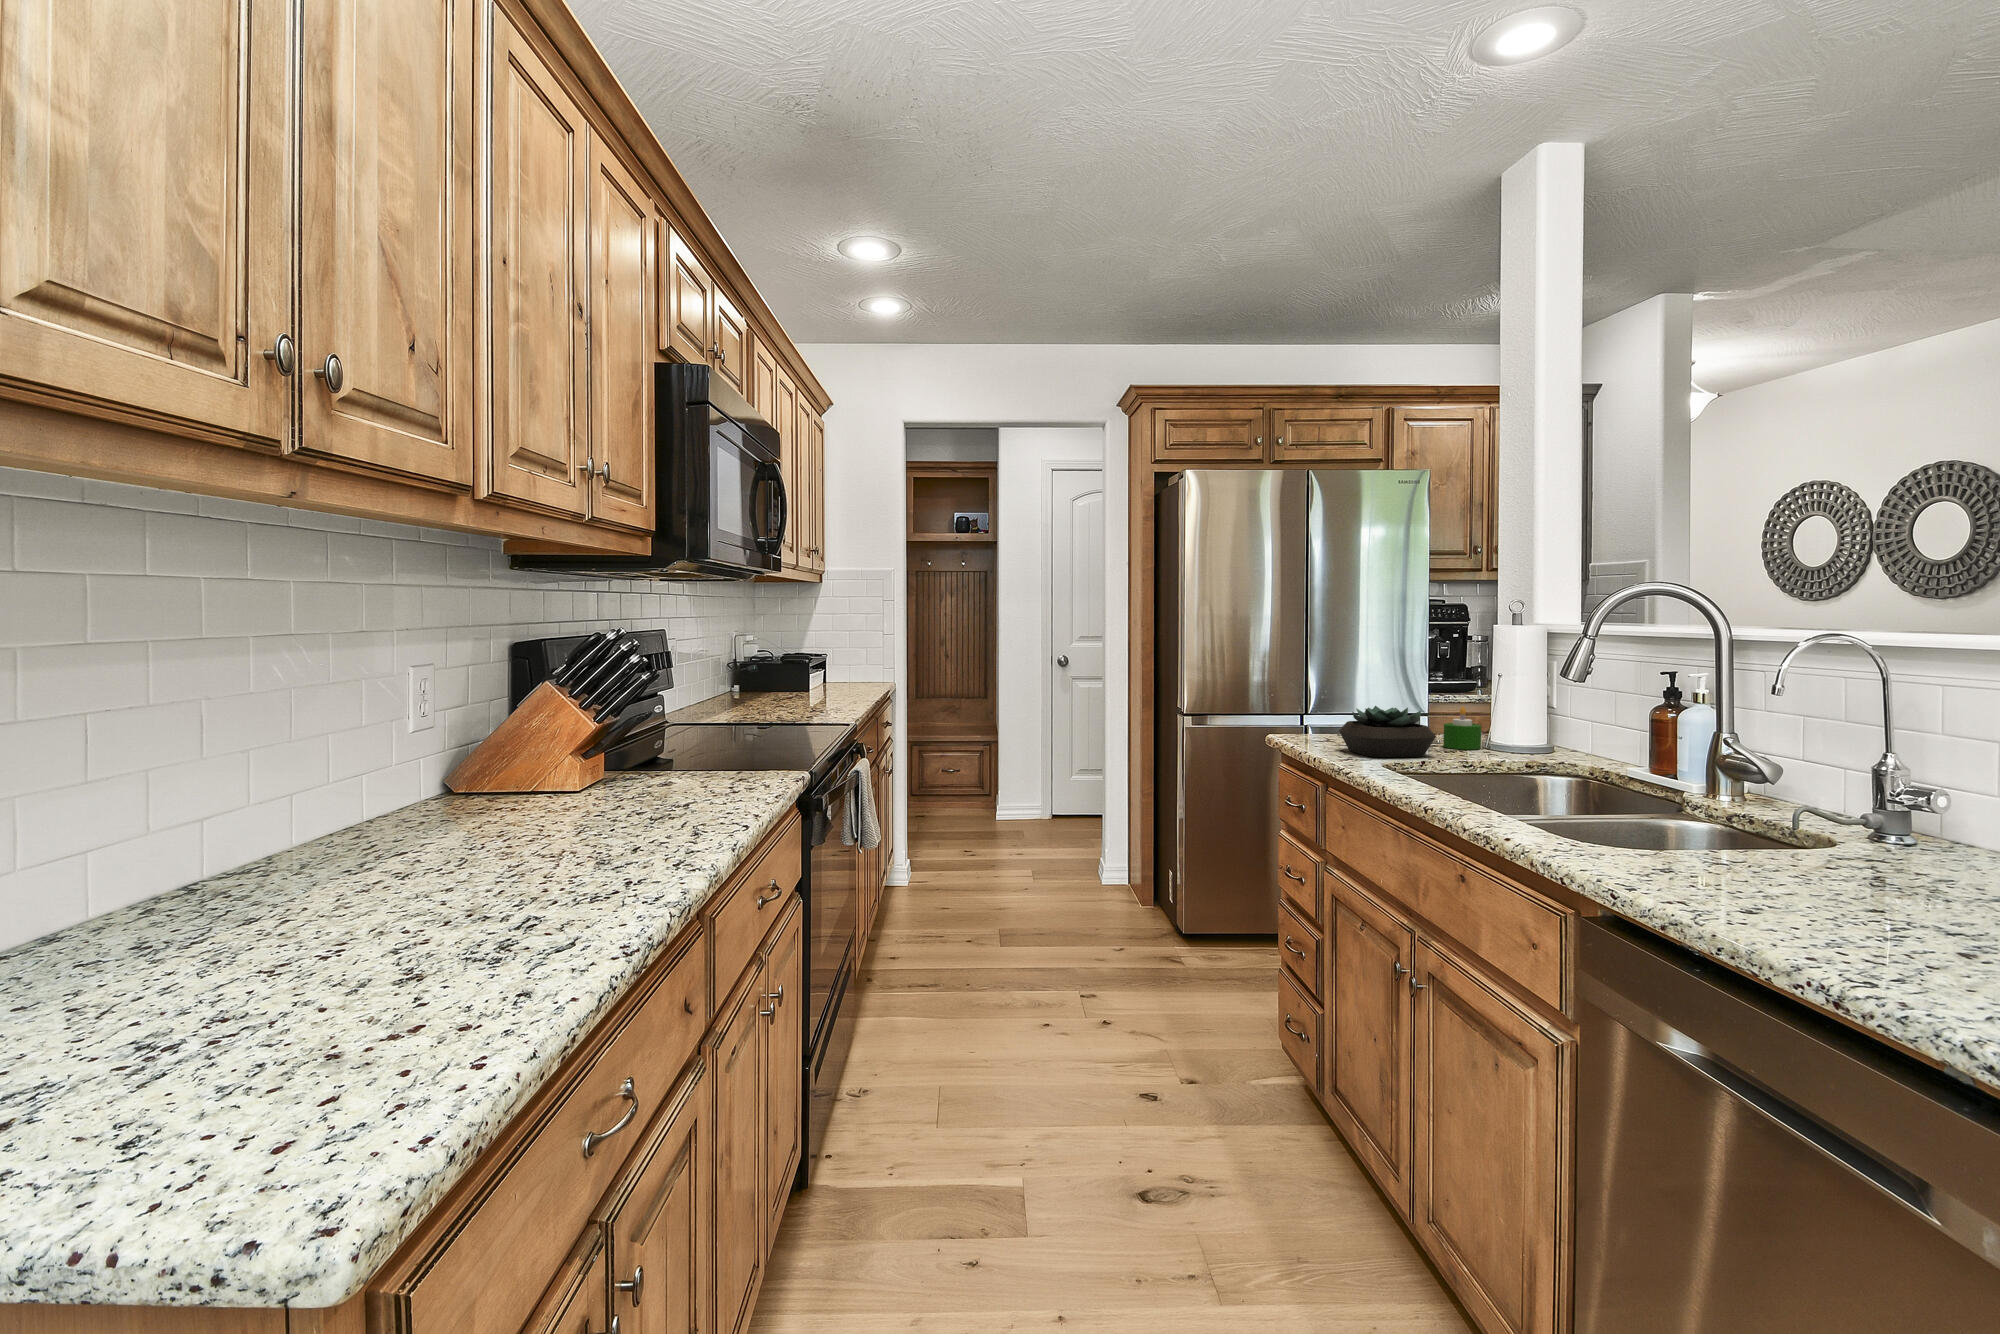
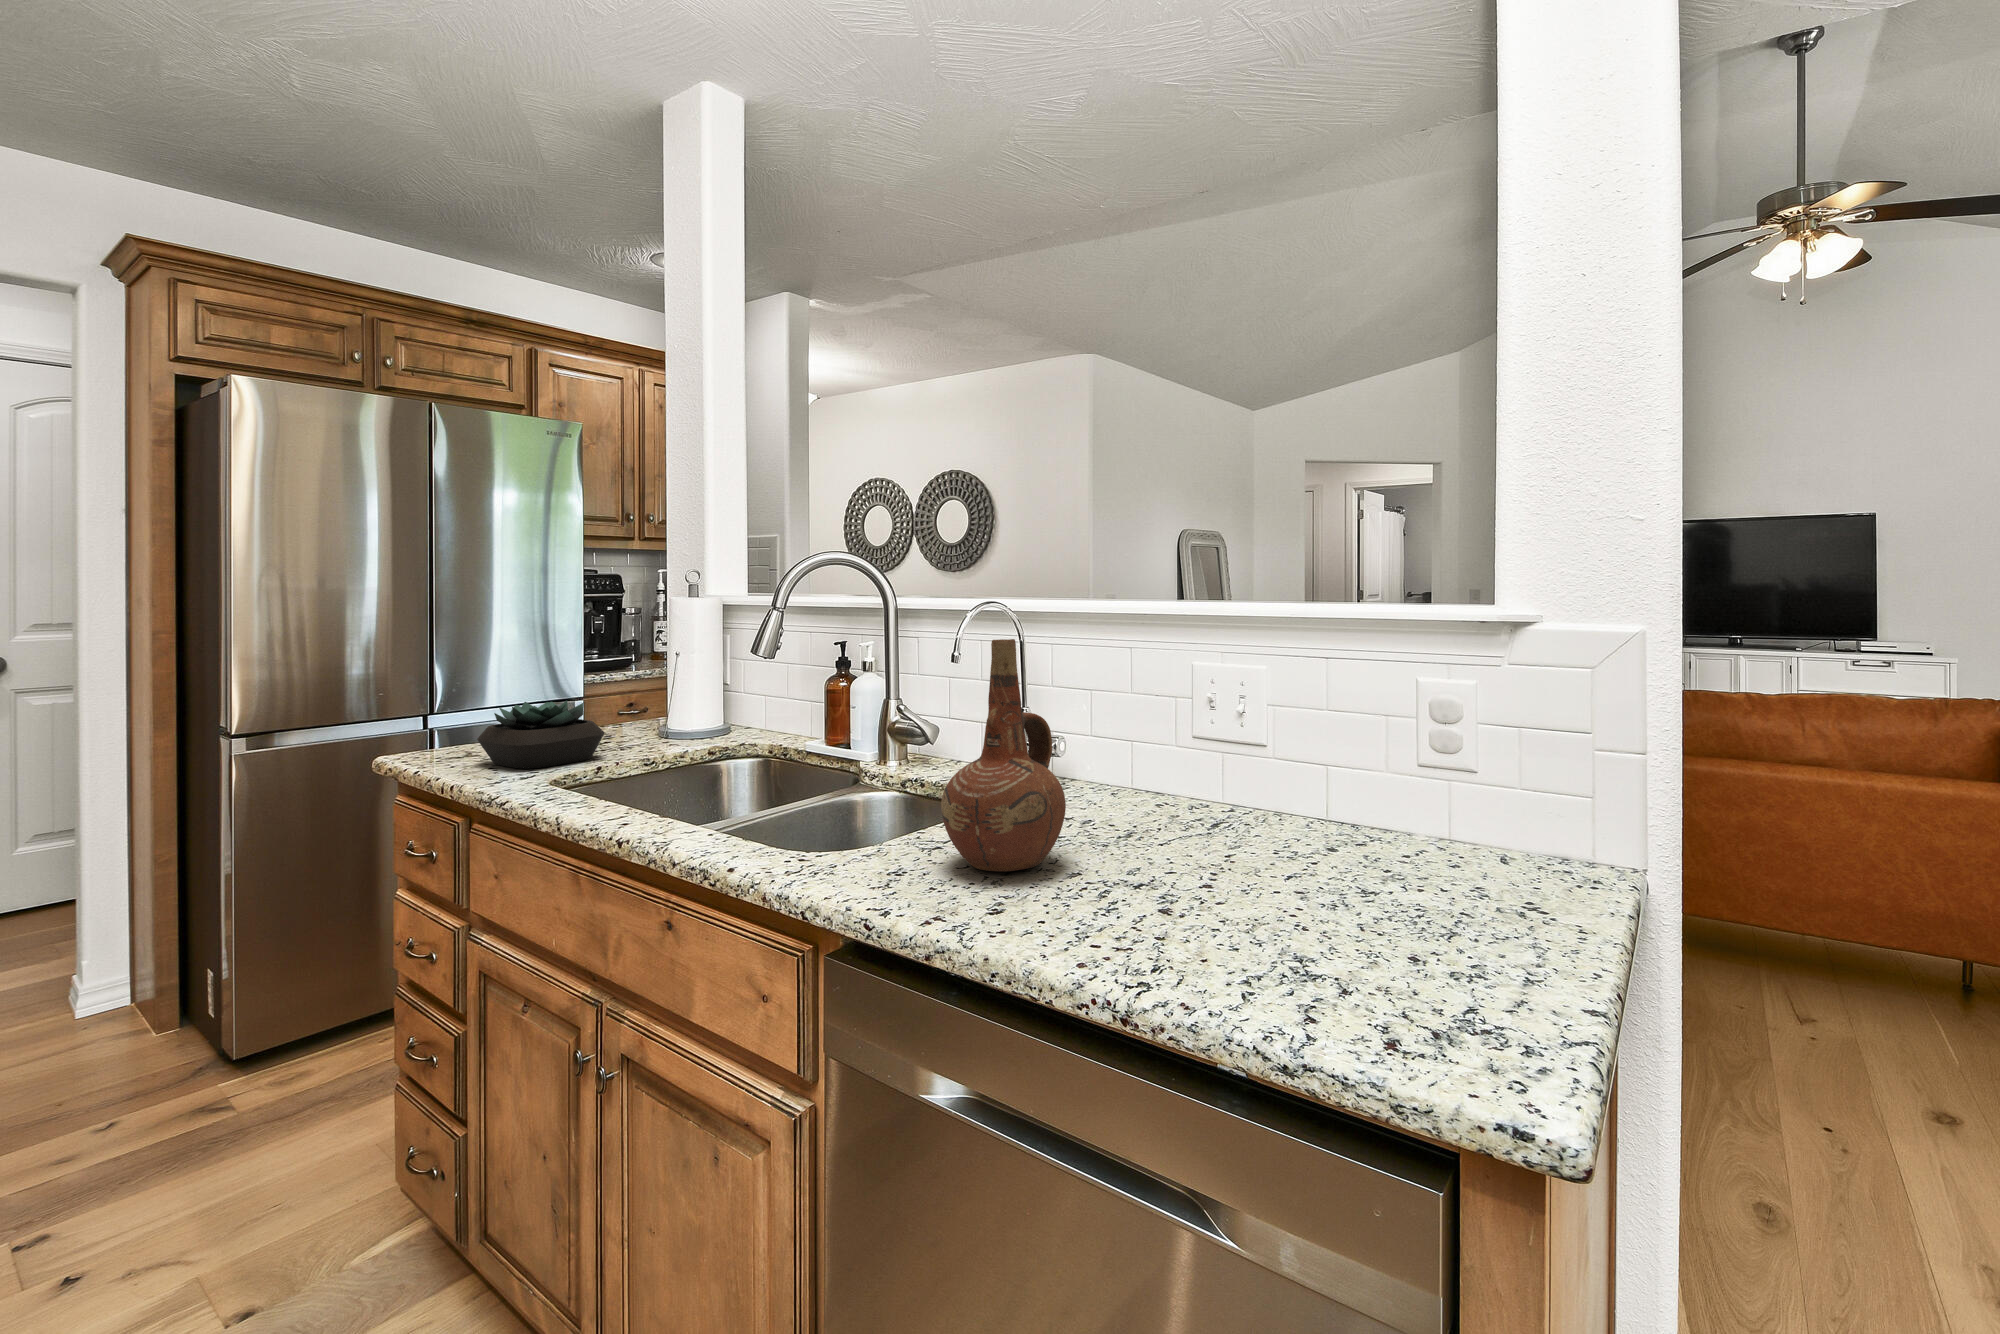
ceramic pitcher: none [1718,675,1872,893] -> present [941,639,1066,871]
candle: present [1443,707,1481,750] -> none [610,693,653,743]

